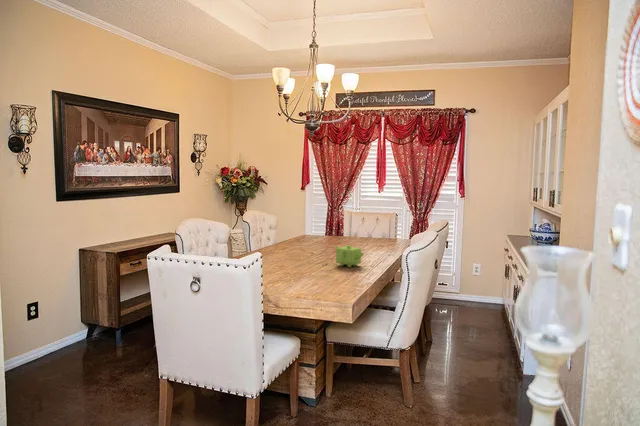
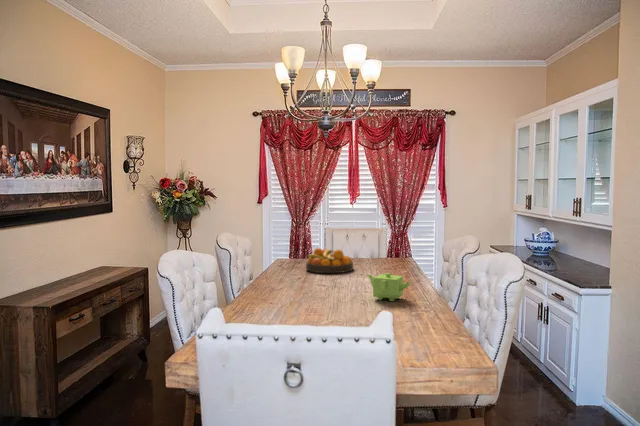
fruit bowl: none [313,227,352,247] -> present [306,248,353,273]

